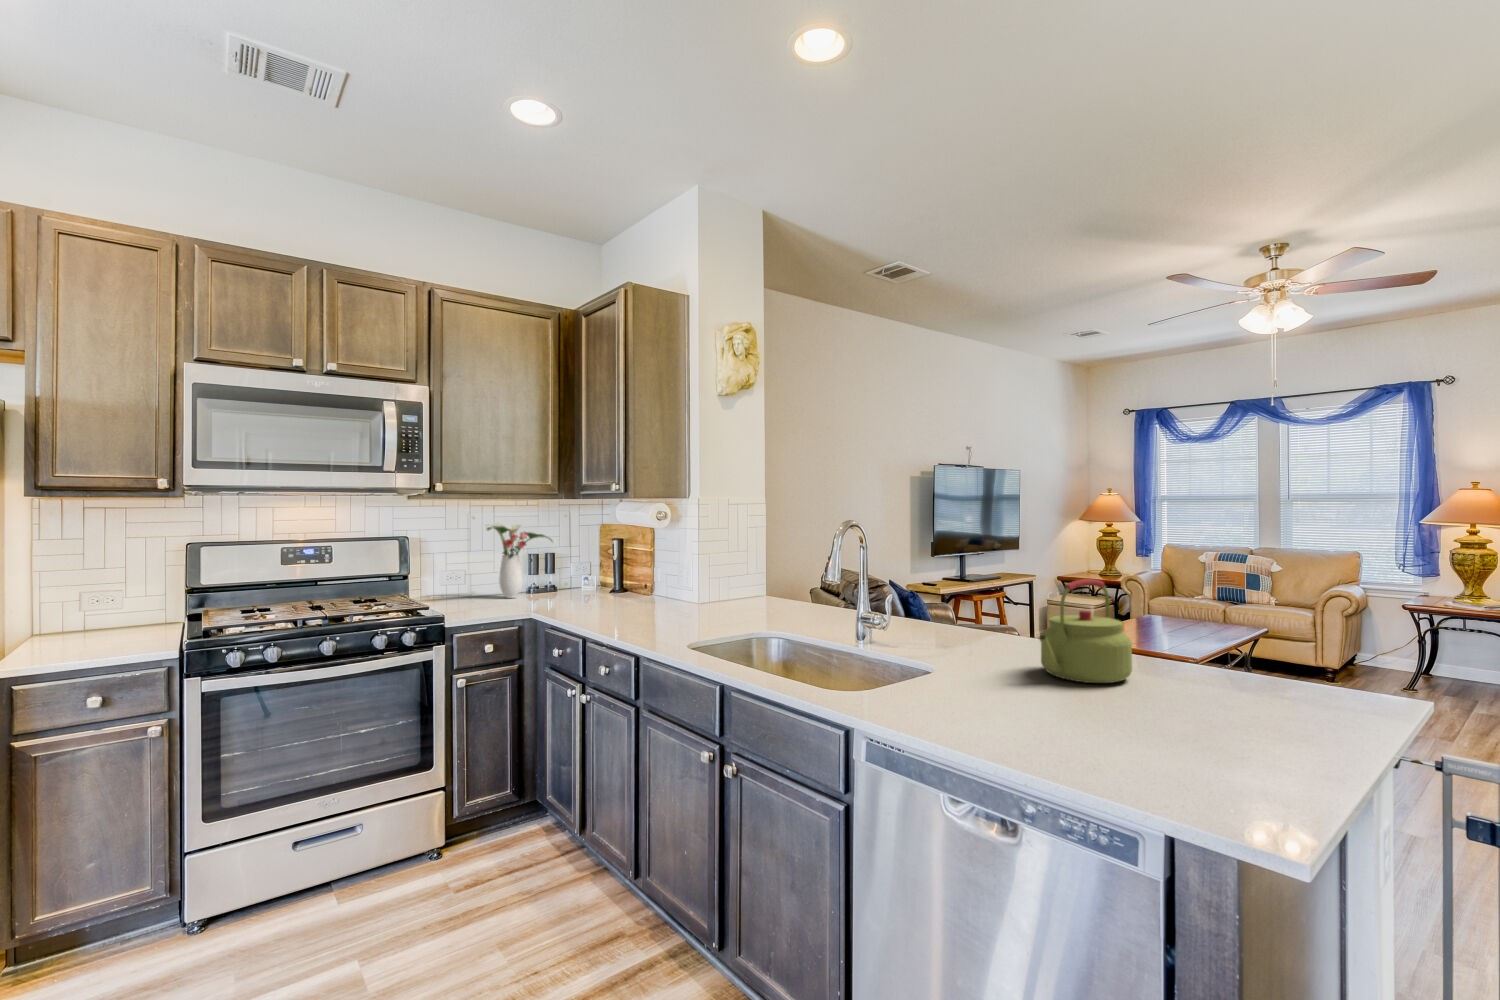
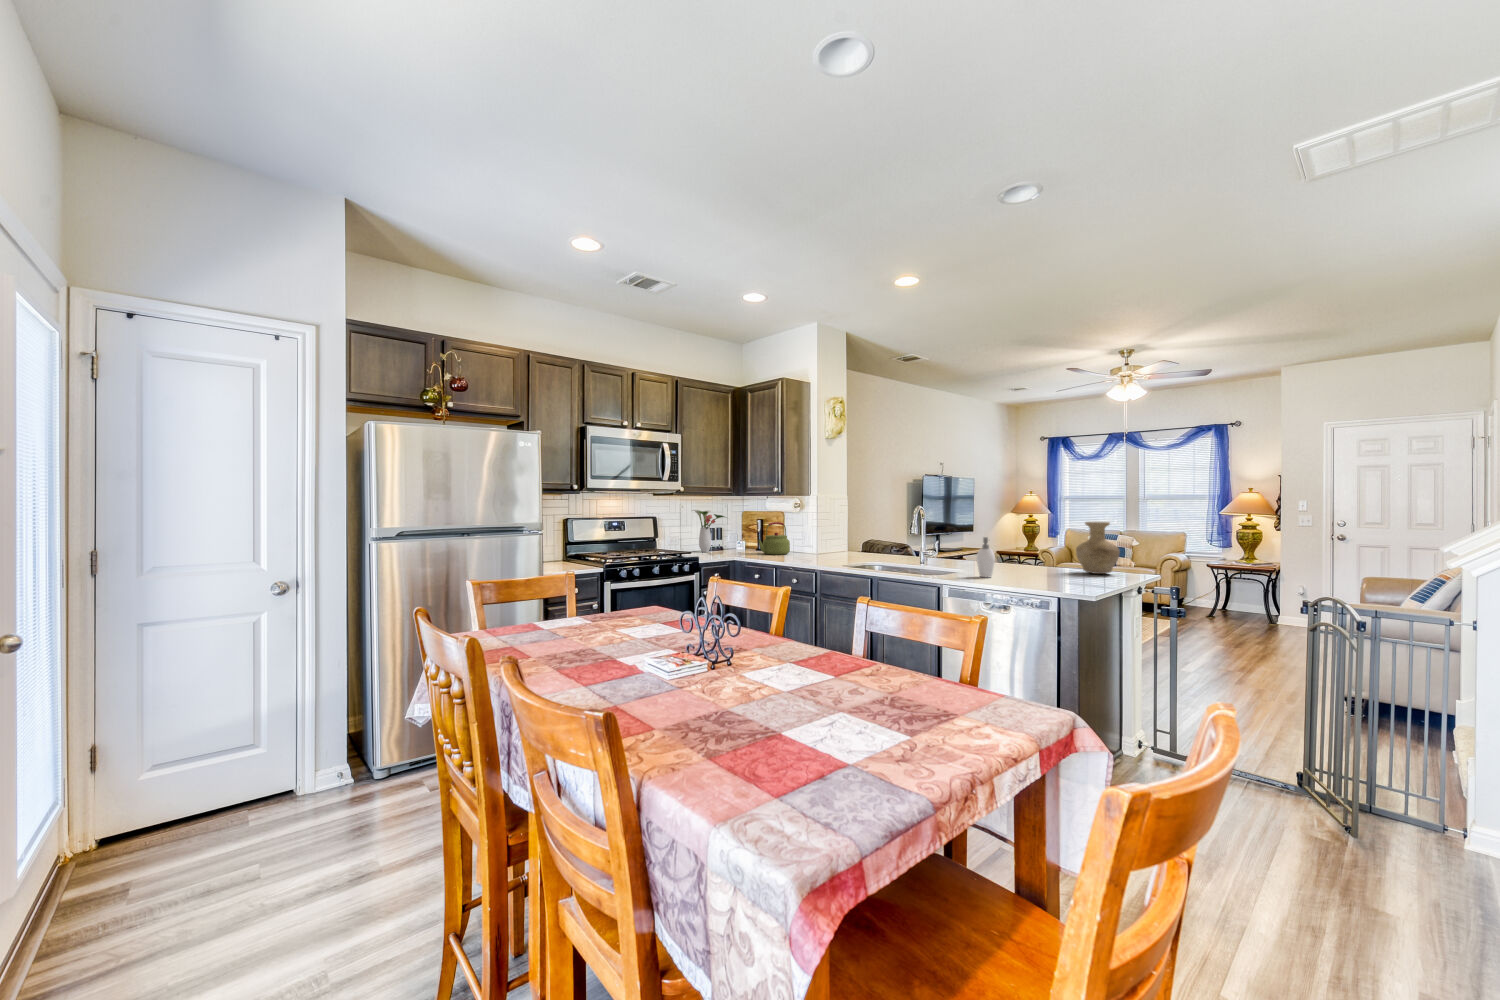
vase: none [1193,565,1314,702] -> present [1076,522,1120,574]
kettle: present [1039,579,1132,683] -> present [758,522,790,555]
soap dispenser: none [929,610,991,718] -> present [976,537,995,577]

